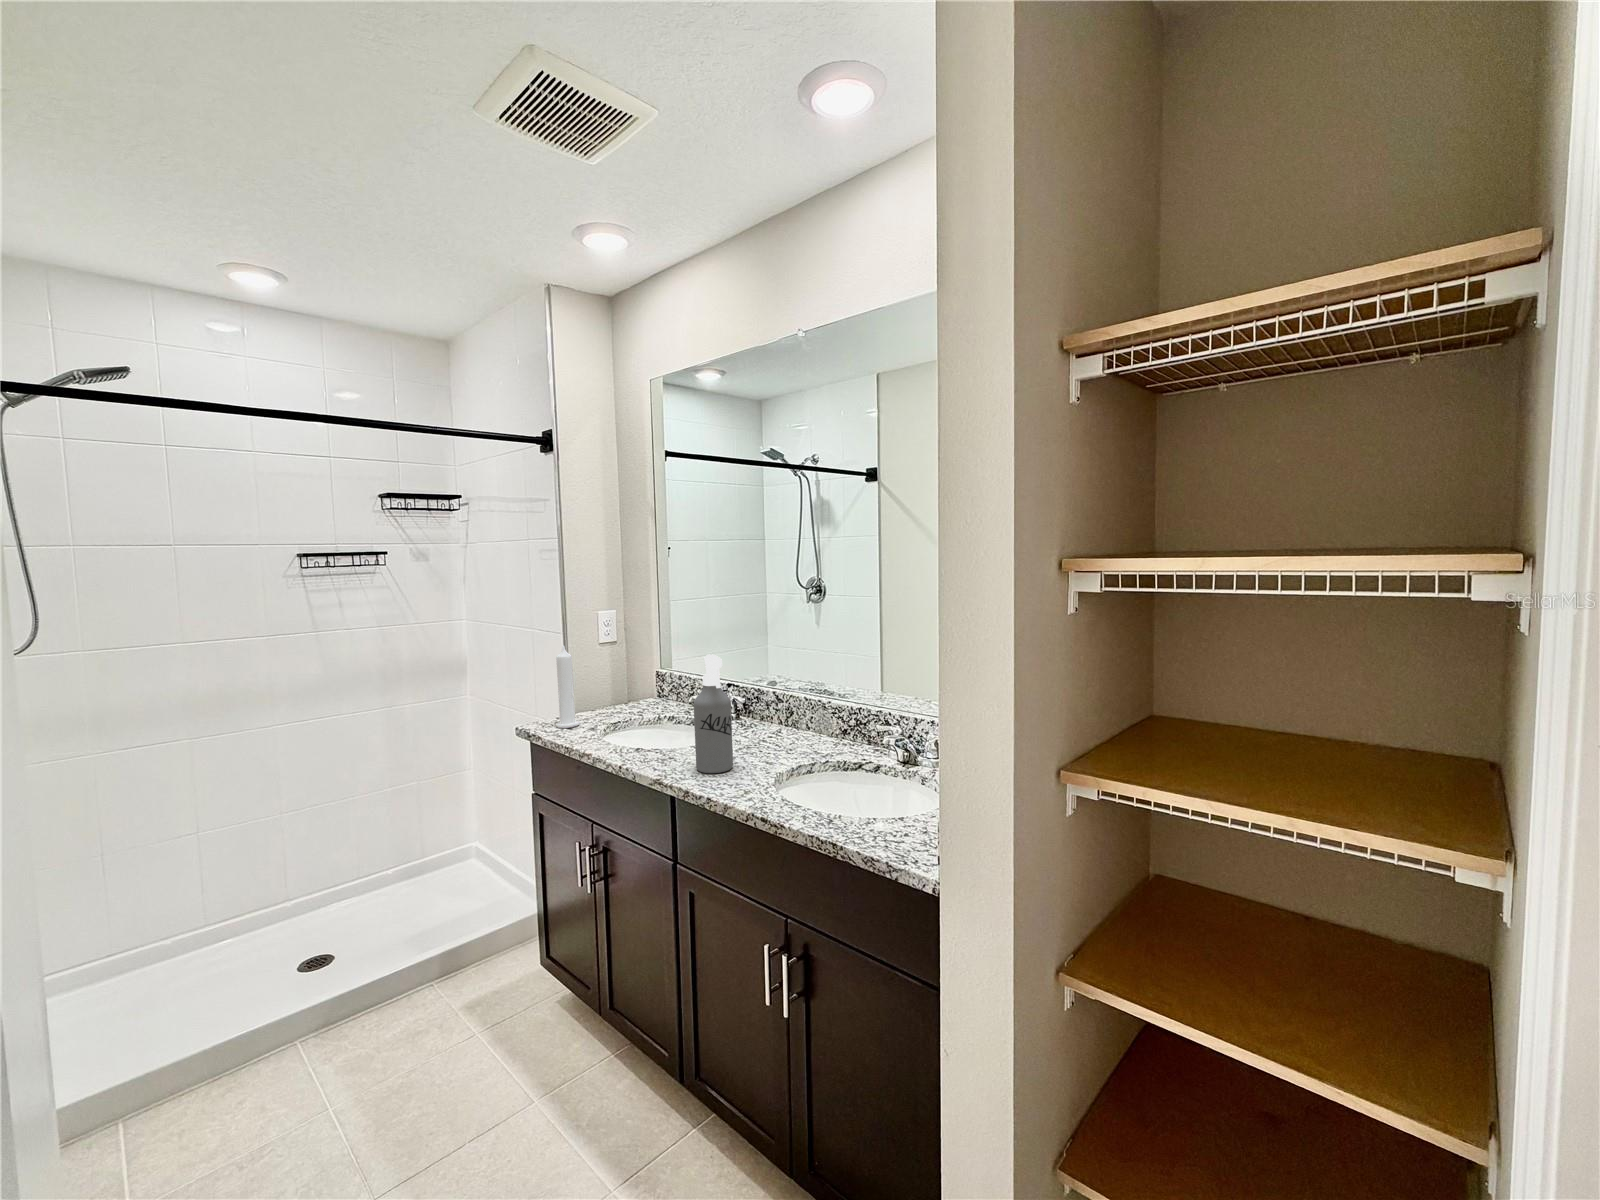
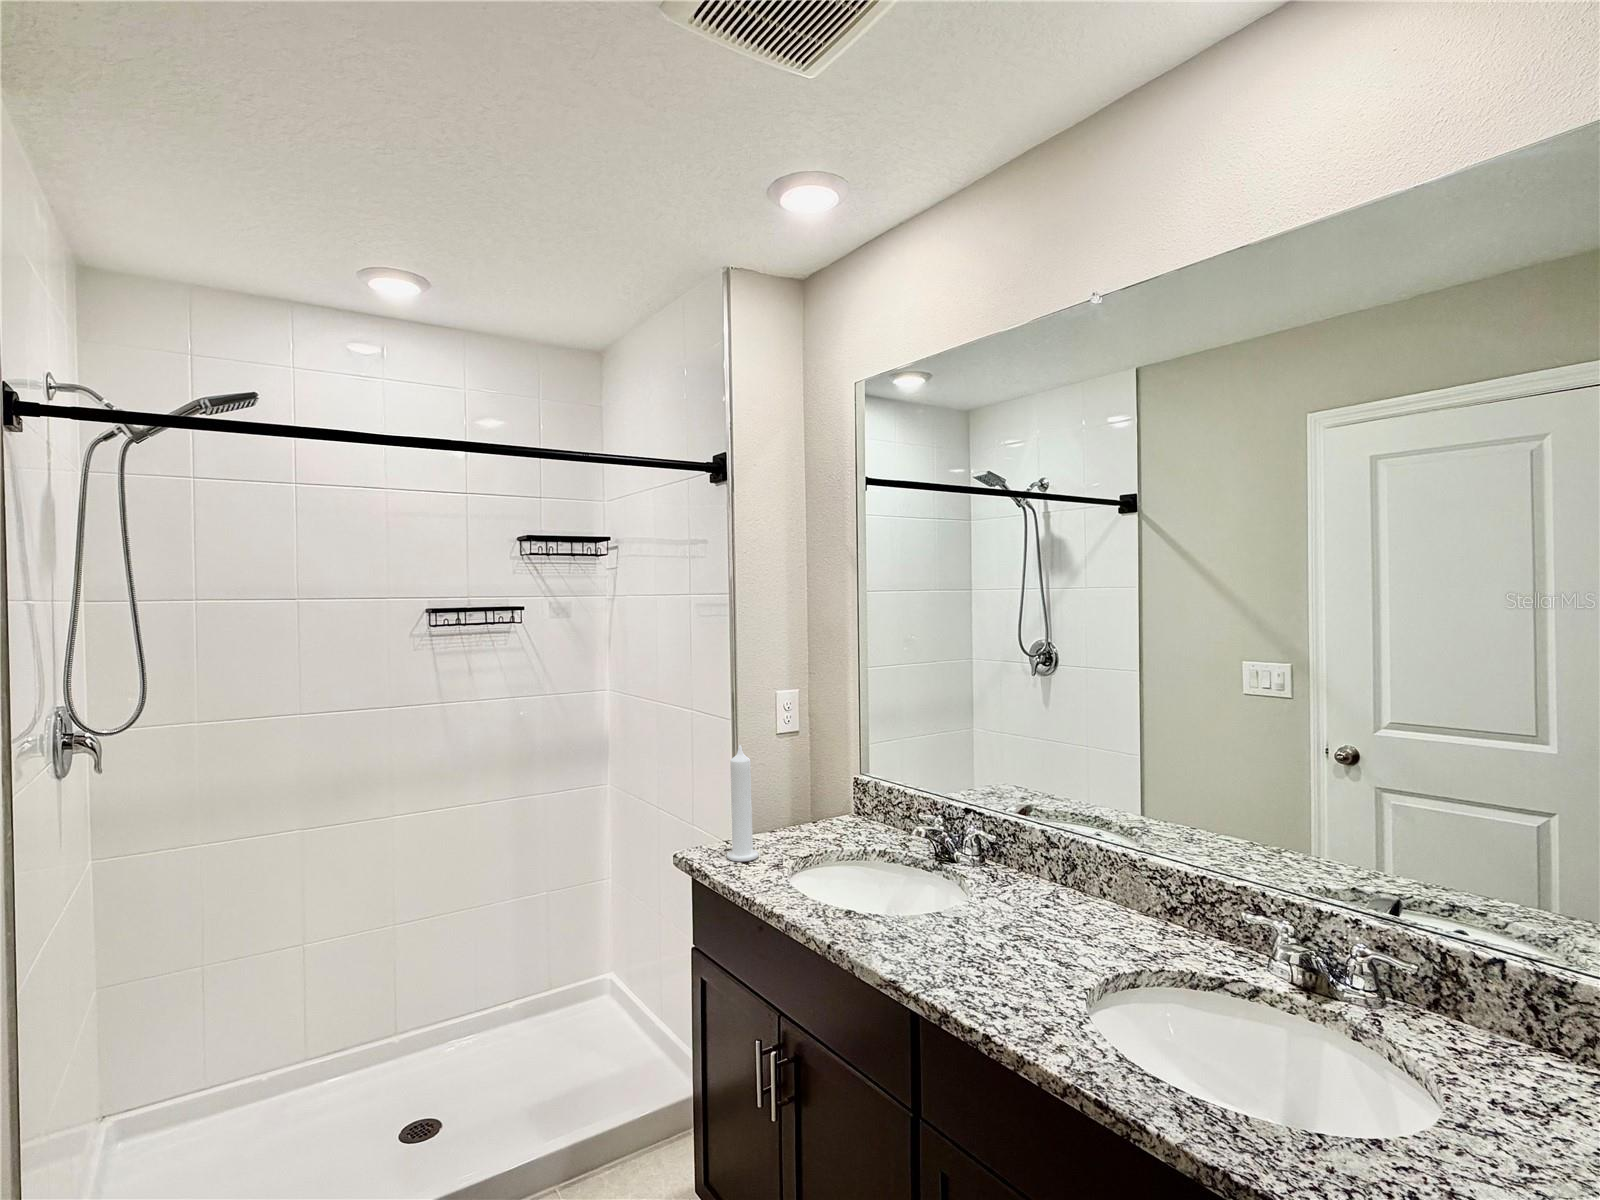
spray bottle: present [694,654,733,773] -> none [946,786,1007,978]

